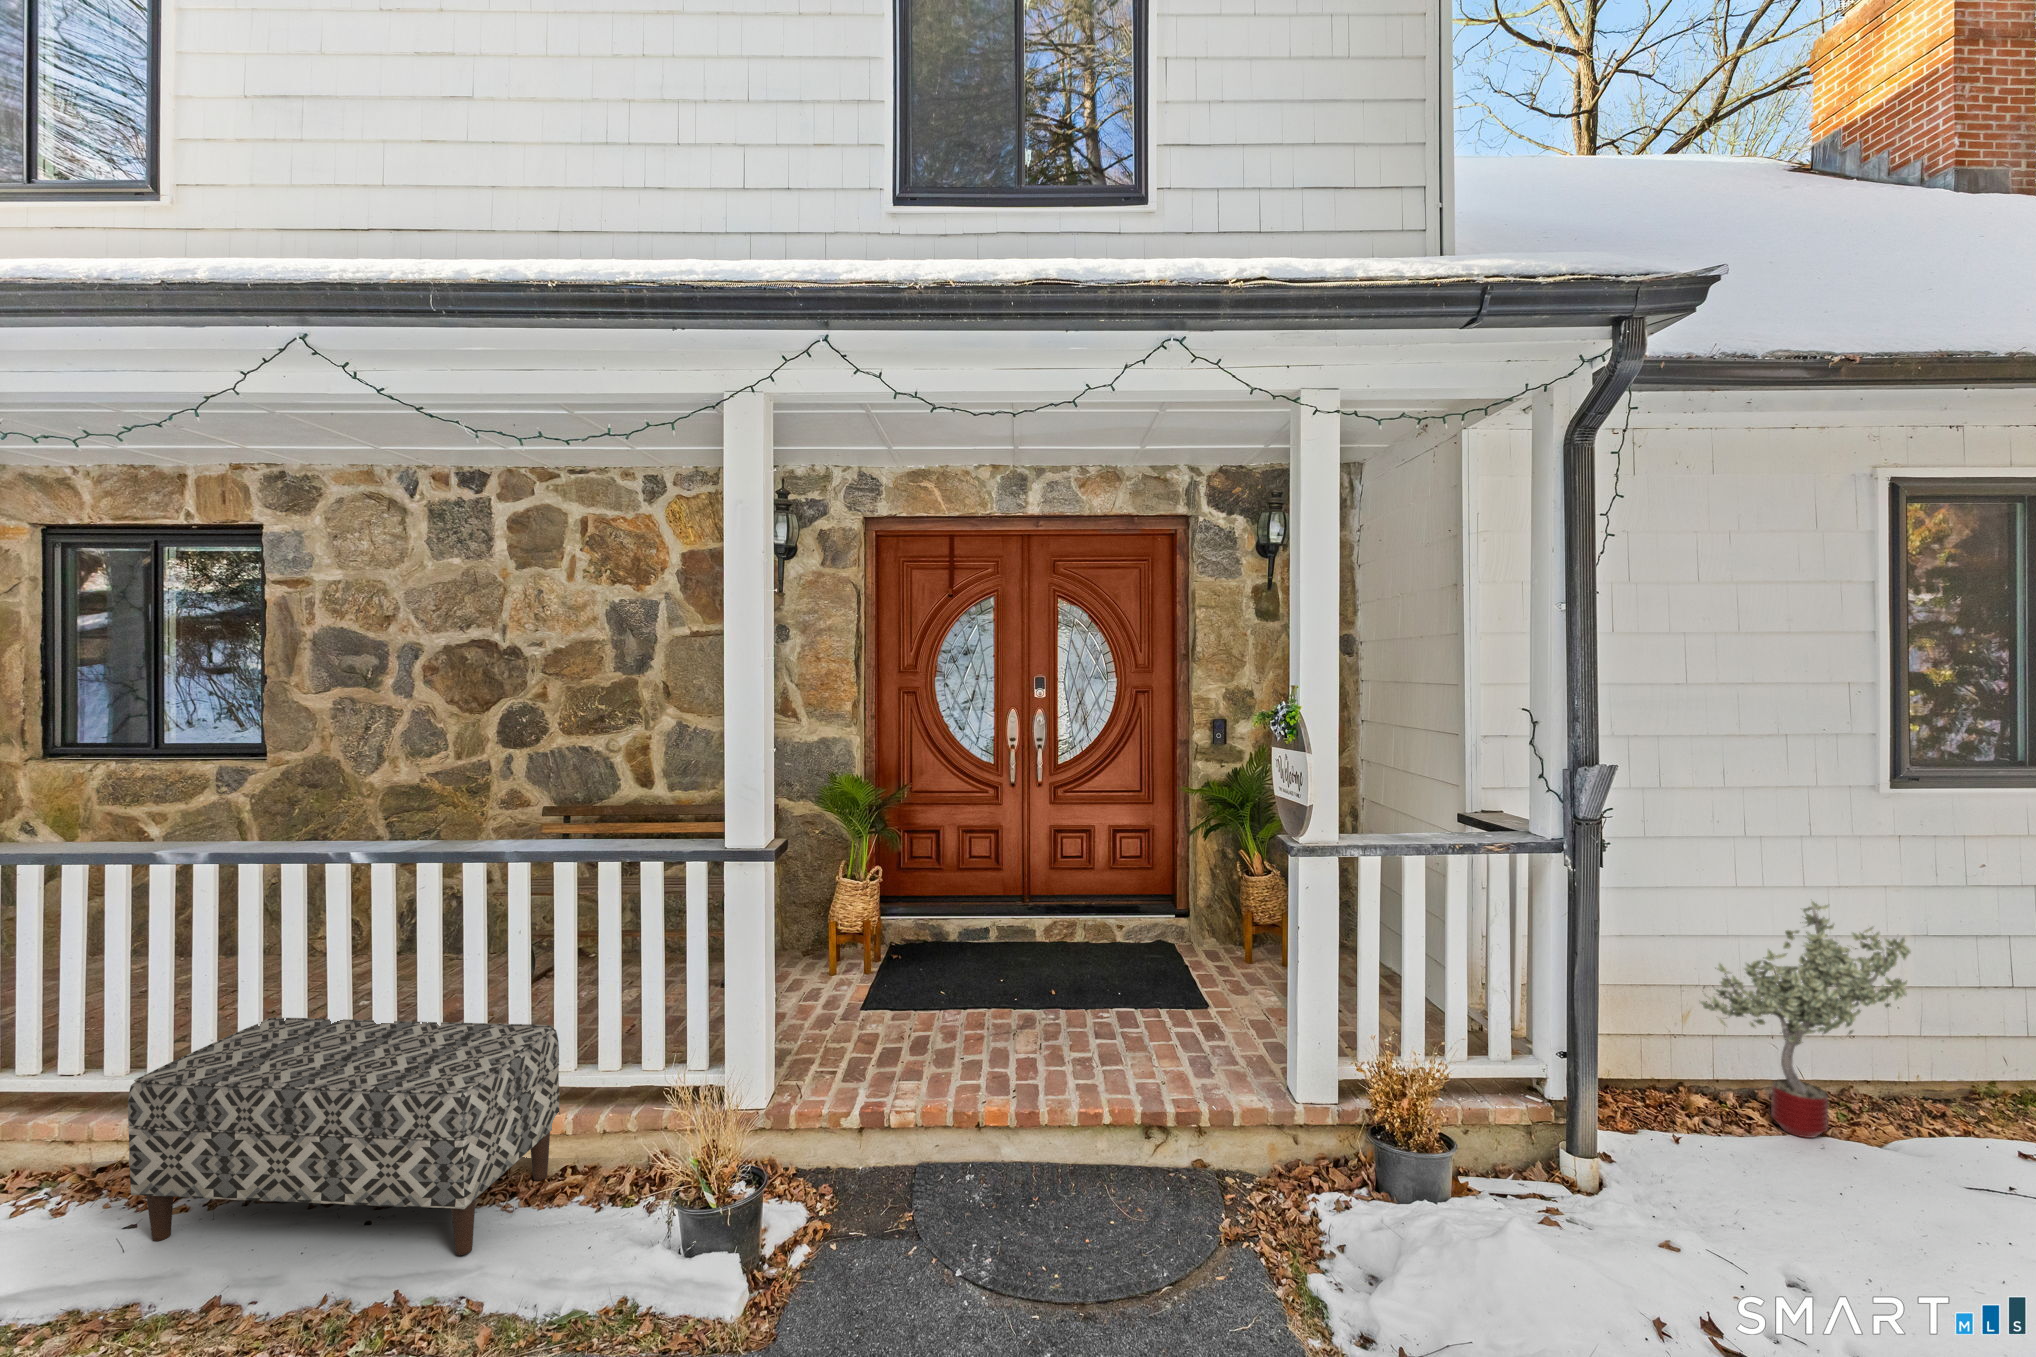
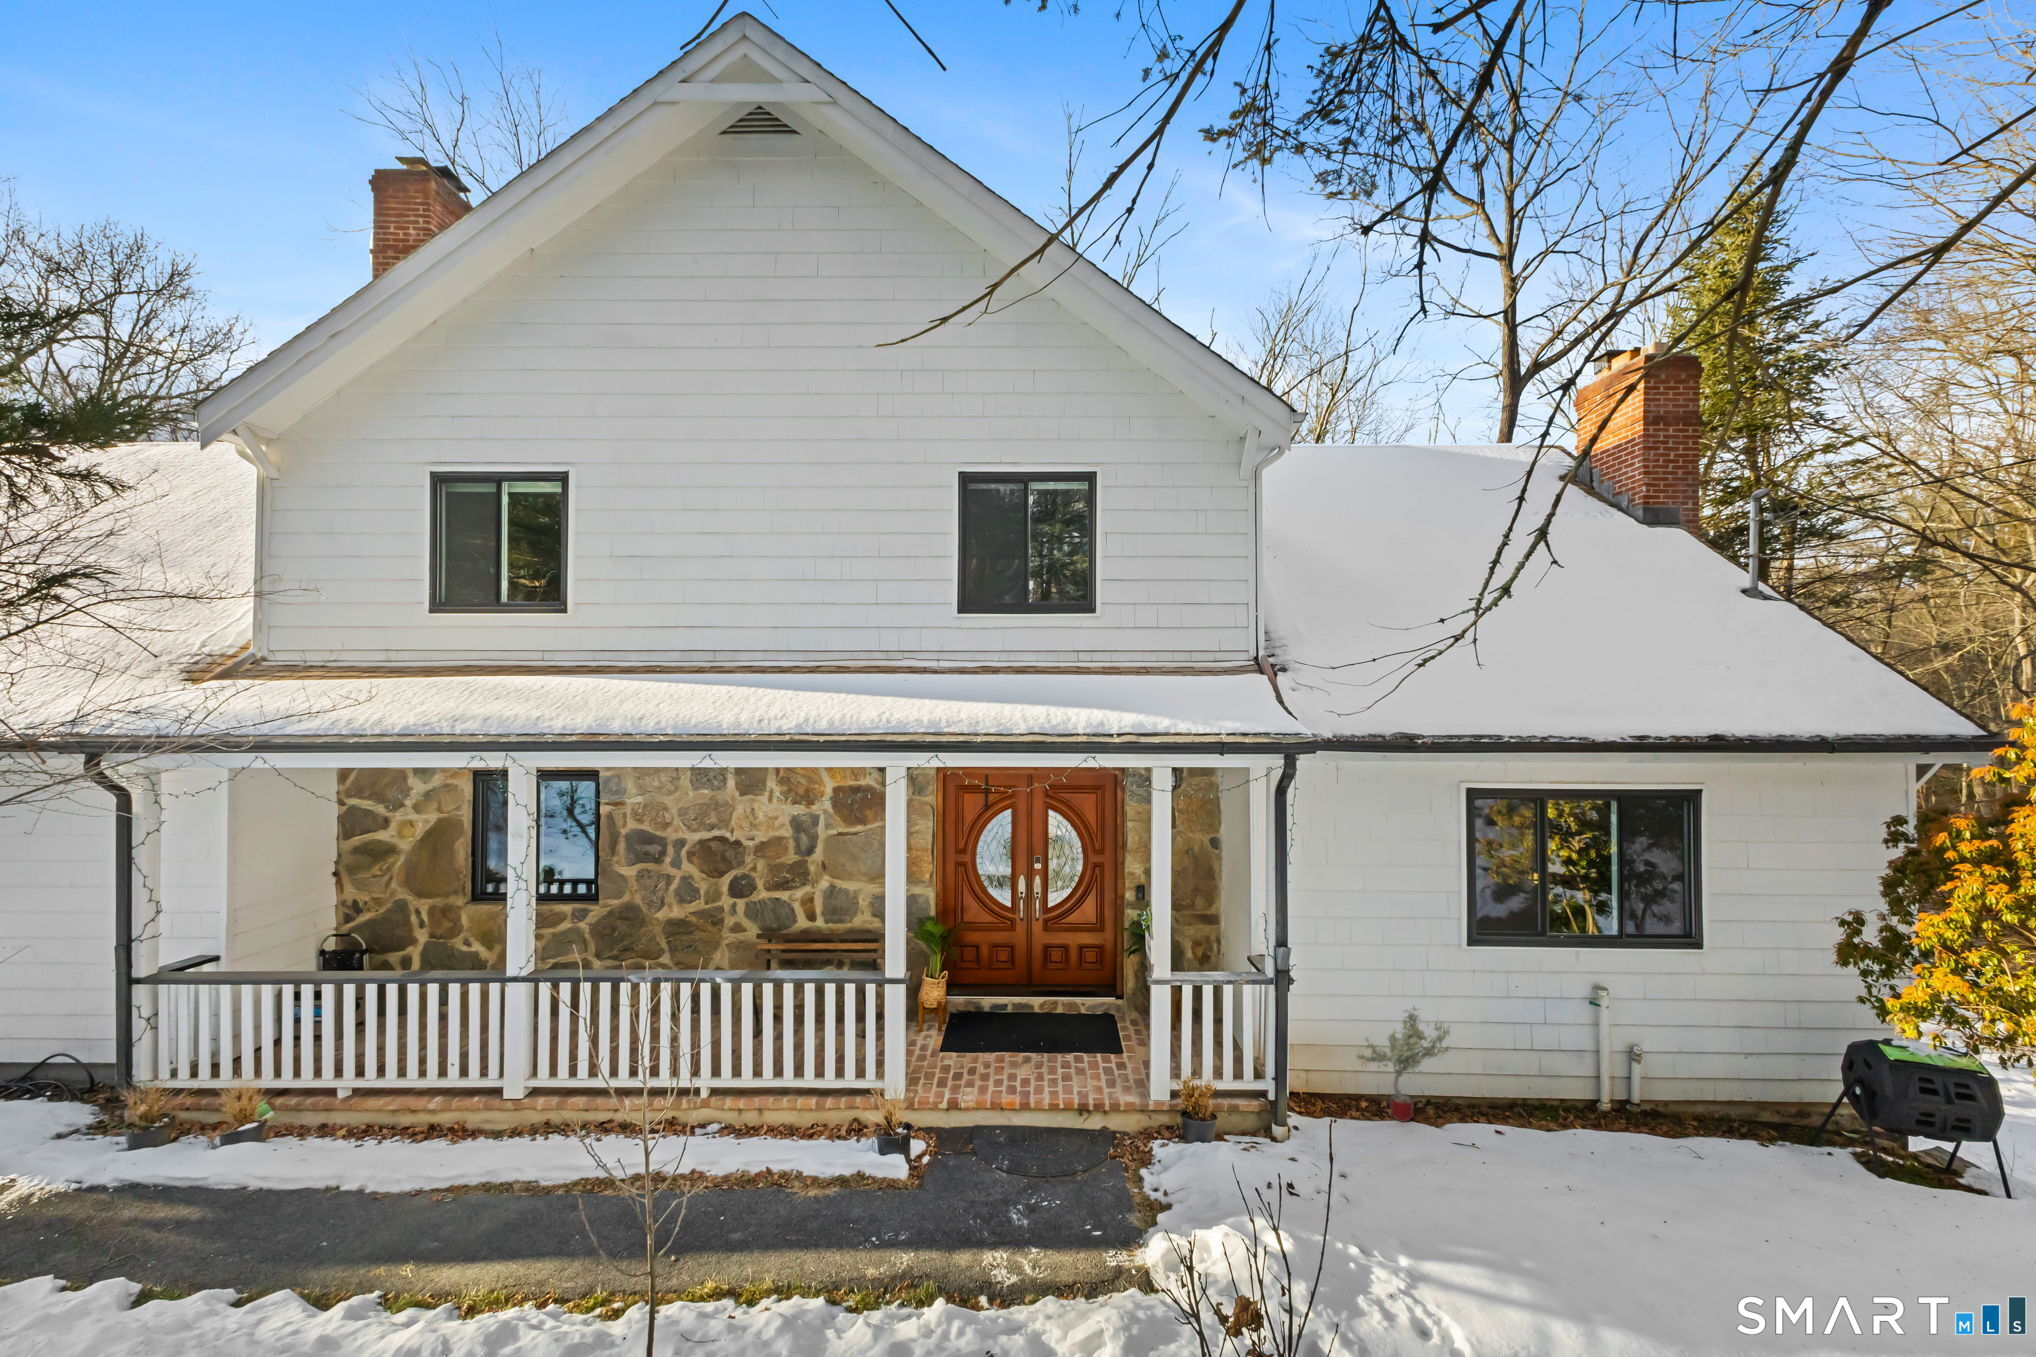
bench: present [128,1018,559,1256] -> none [644,1054,810,1157]

